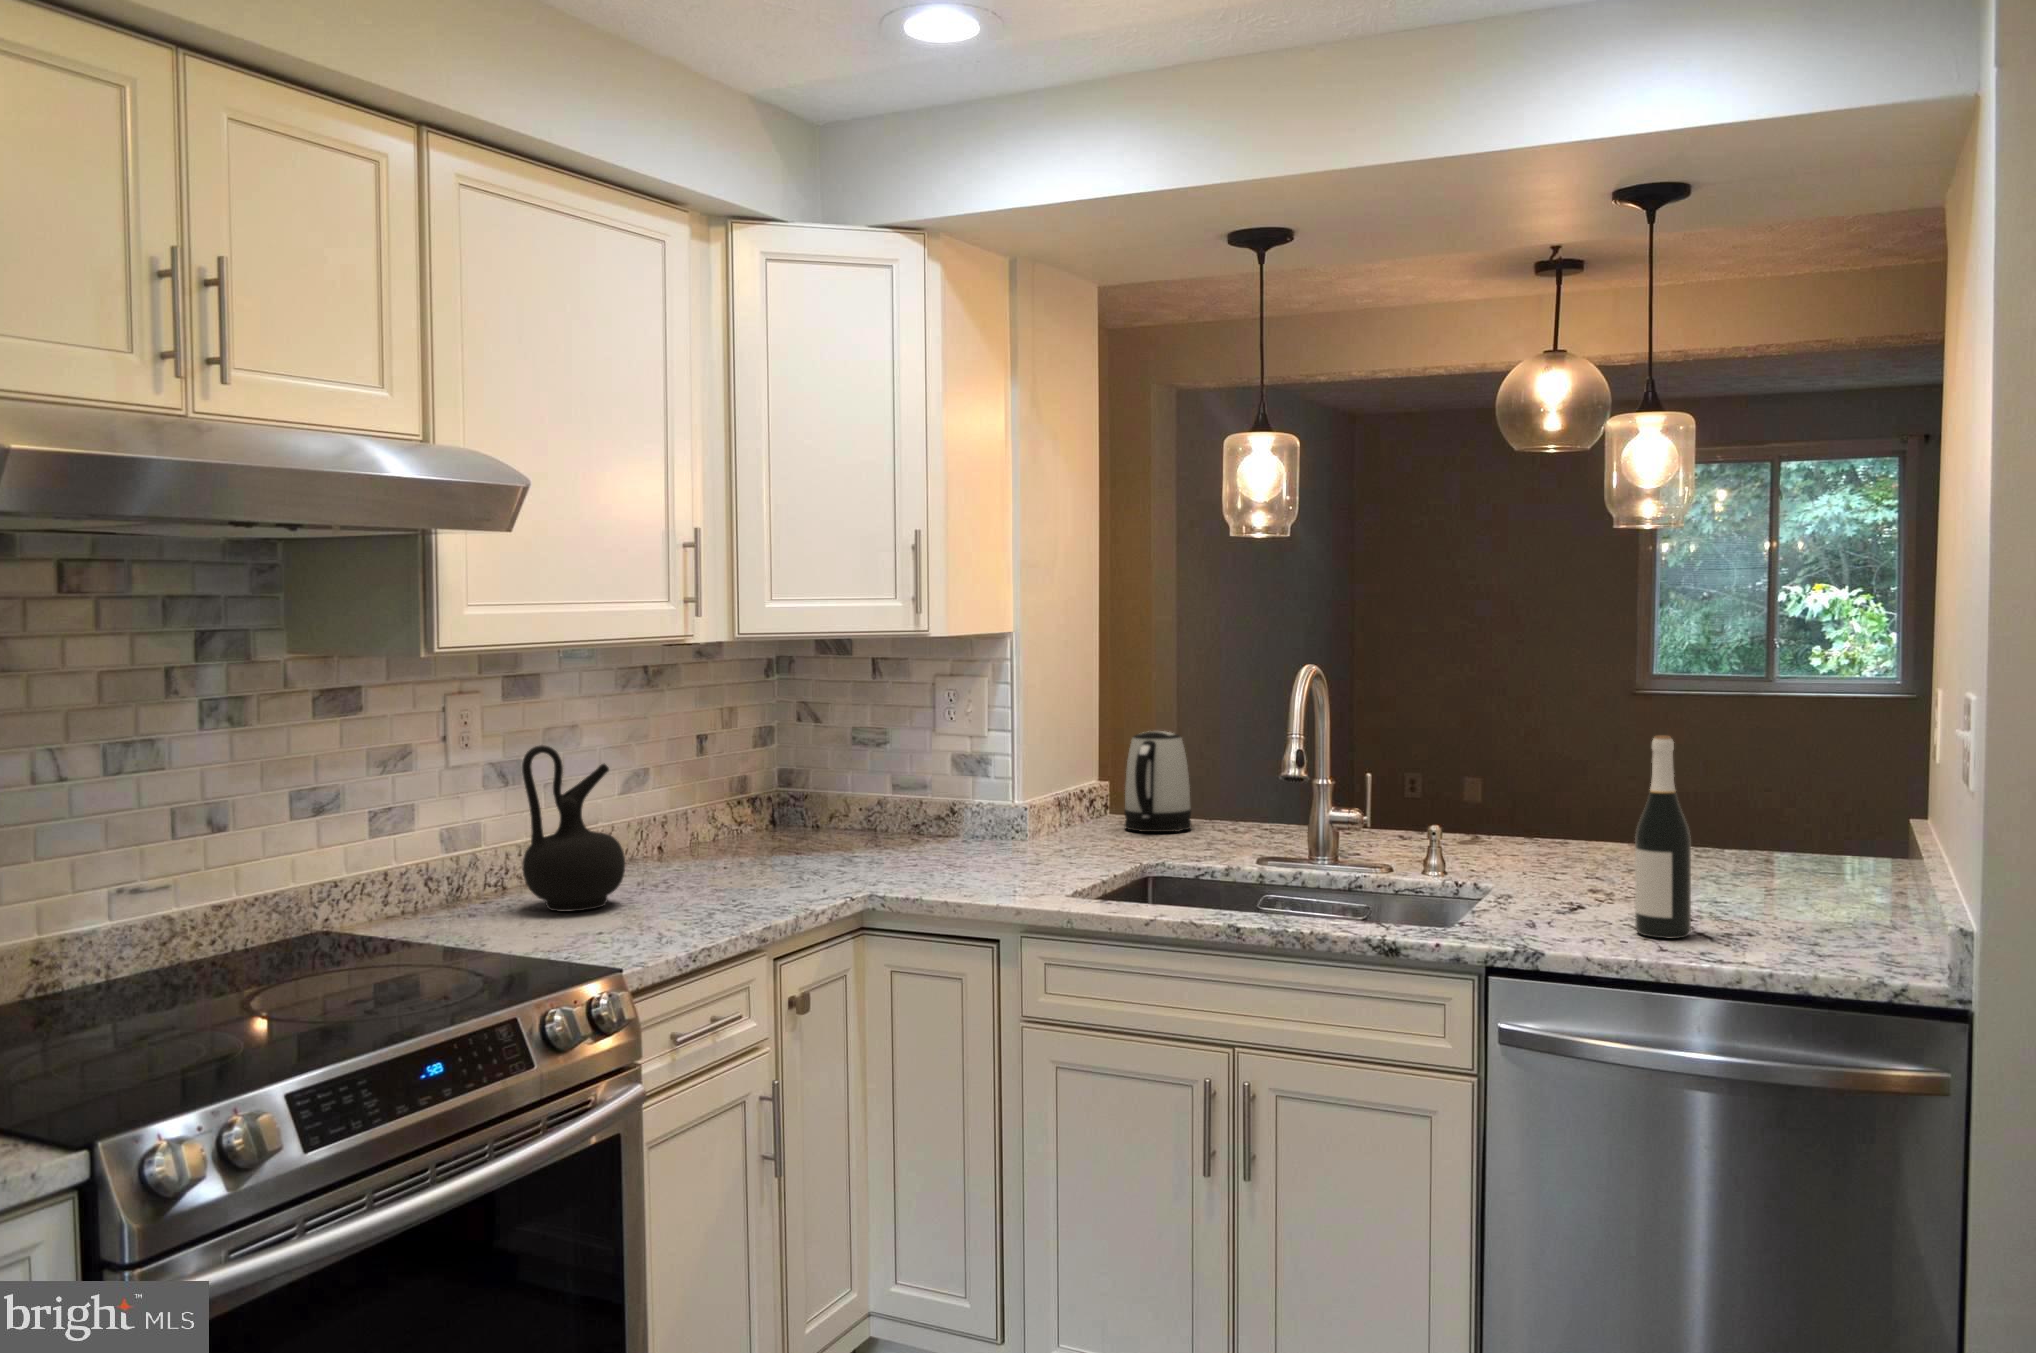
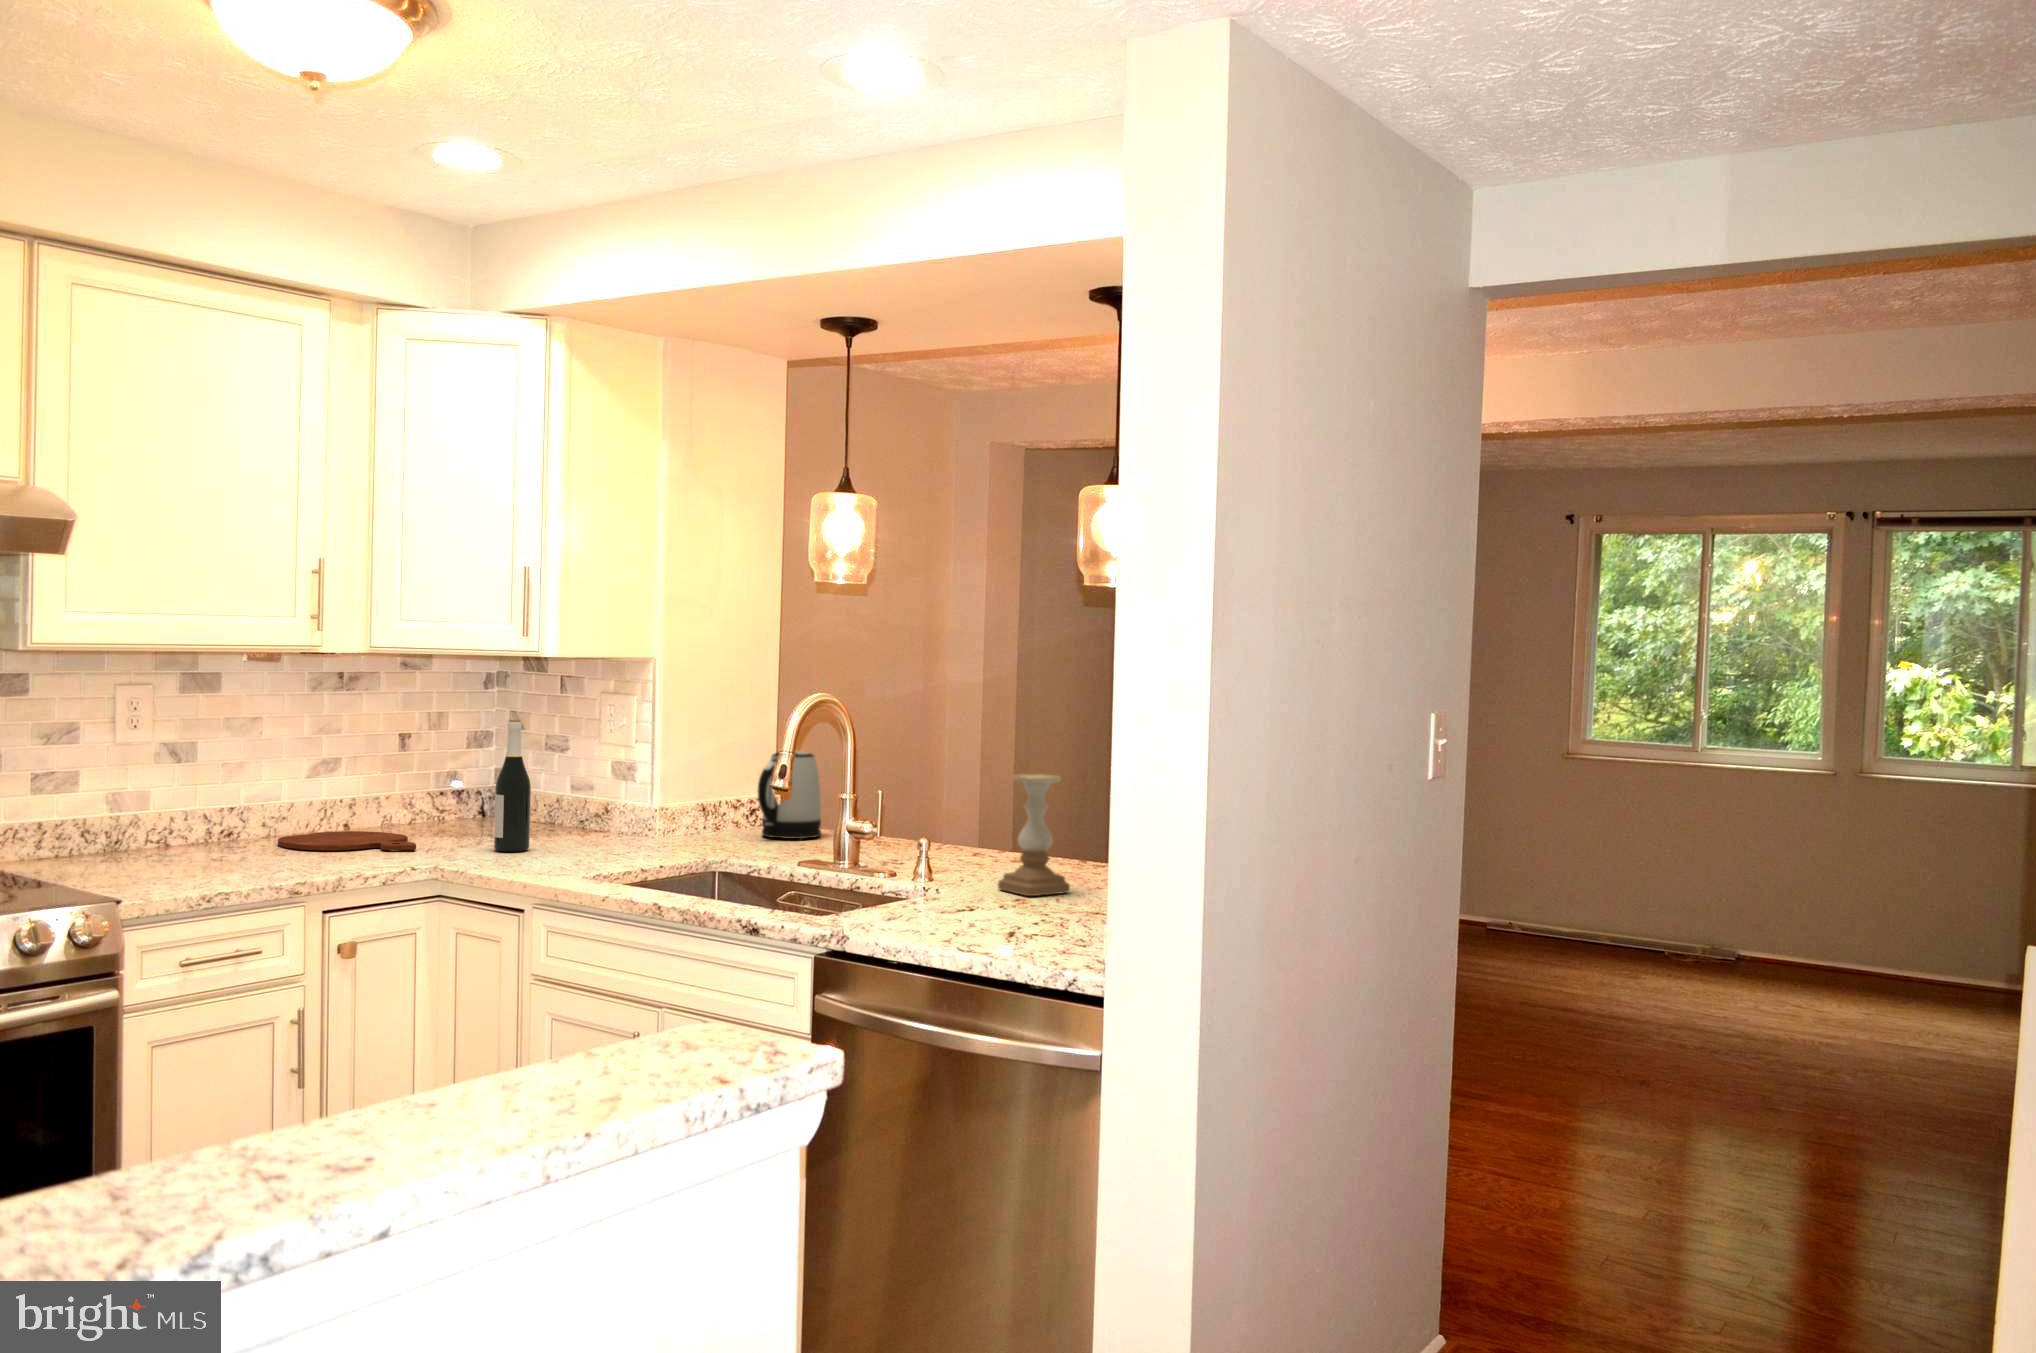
wine bottle: present [1635,736,1691,939] -> present [494,720,531,852]
ceramic jug: present [522,745,625,912] -> none [146,729,236,863]
candle holder: none [1544,745,1626,885] -> present [998,774,1070,896]
cutting board: none [622,854,803,882] -> present [278,831,416,850]

